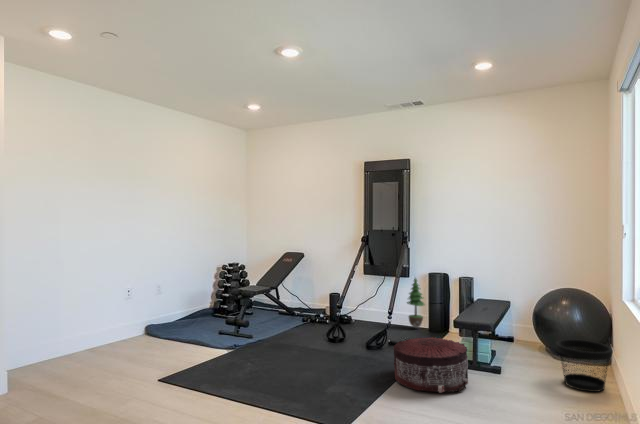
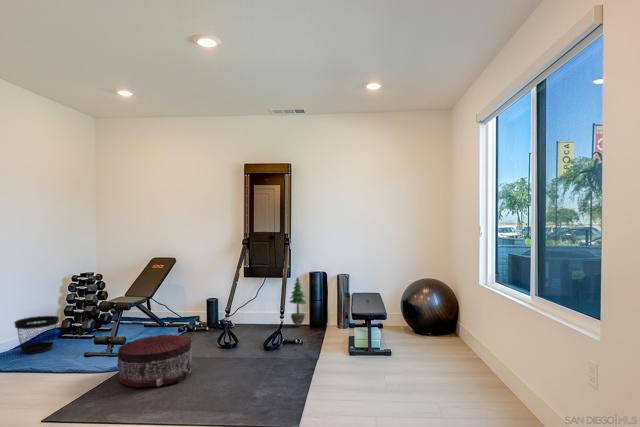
pouf: present [393,337,468,393] -> present [117,334,192,388]
wastebasket: present [556,339,613,392] -> present [14,316,59,354]

